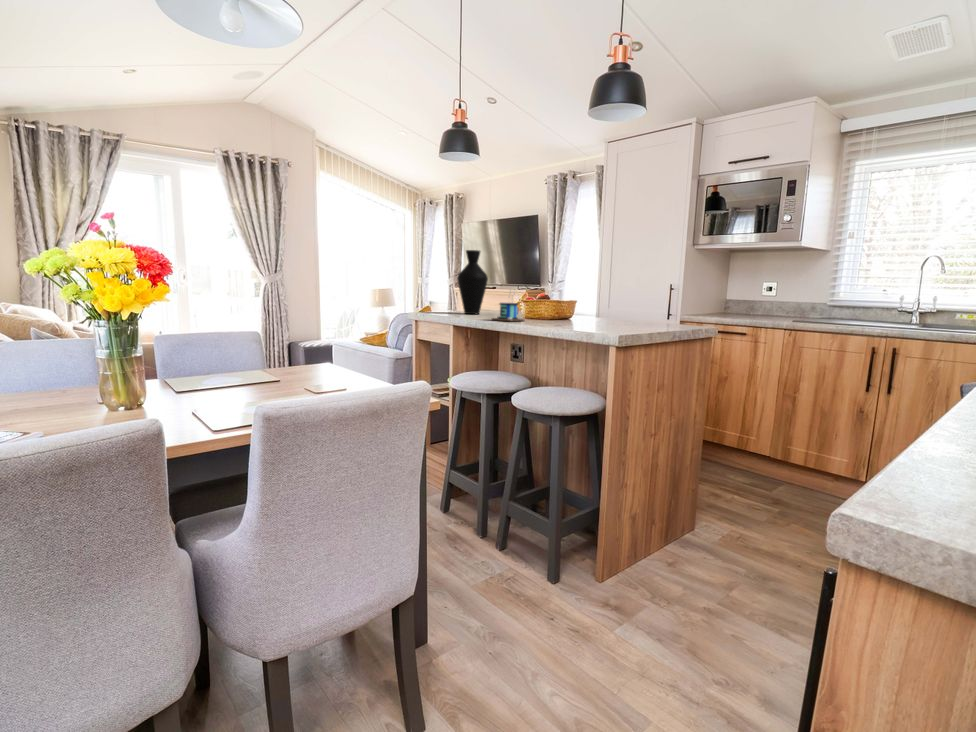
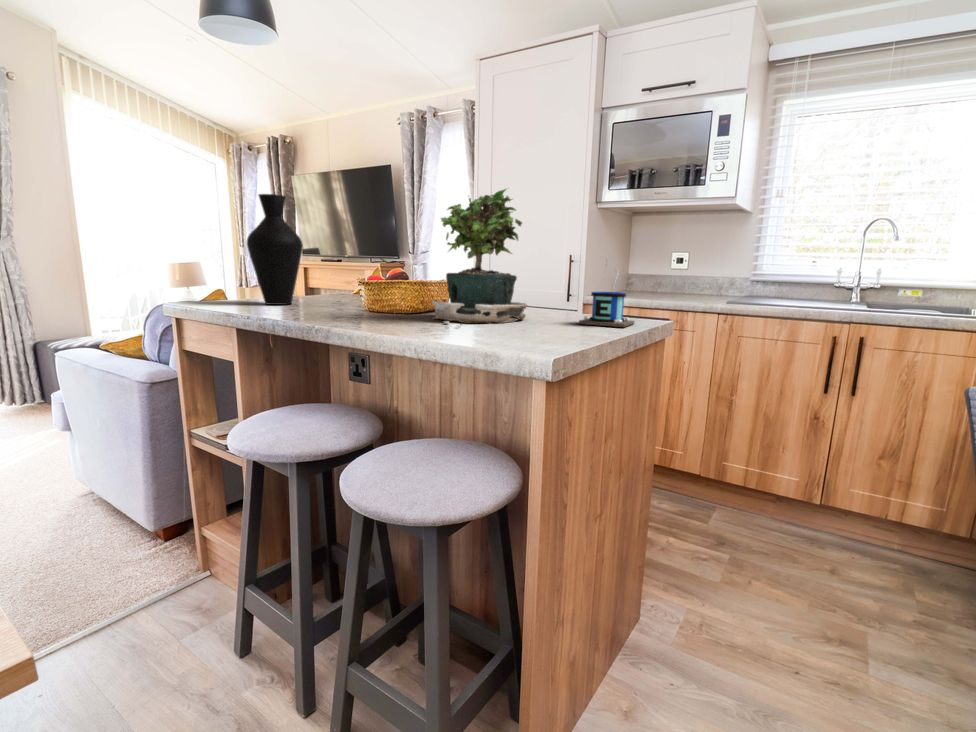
potted plant: none [563,247,621,325] -> present [433,188,527,326]
mug: present [492,303,524,321] -> present [579,263,635,327]

